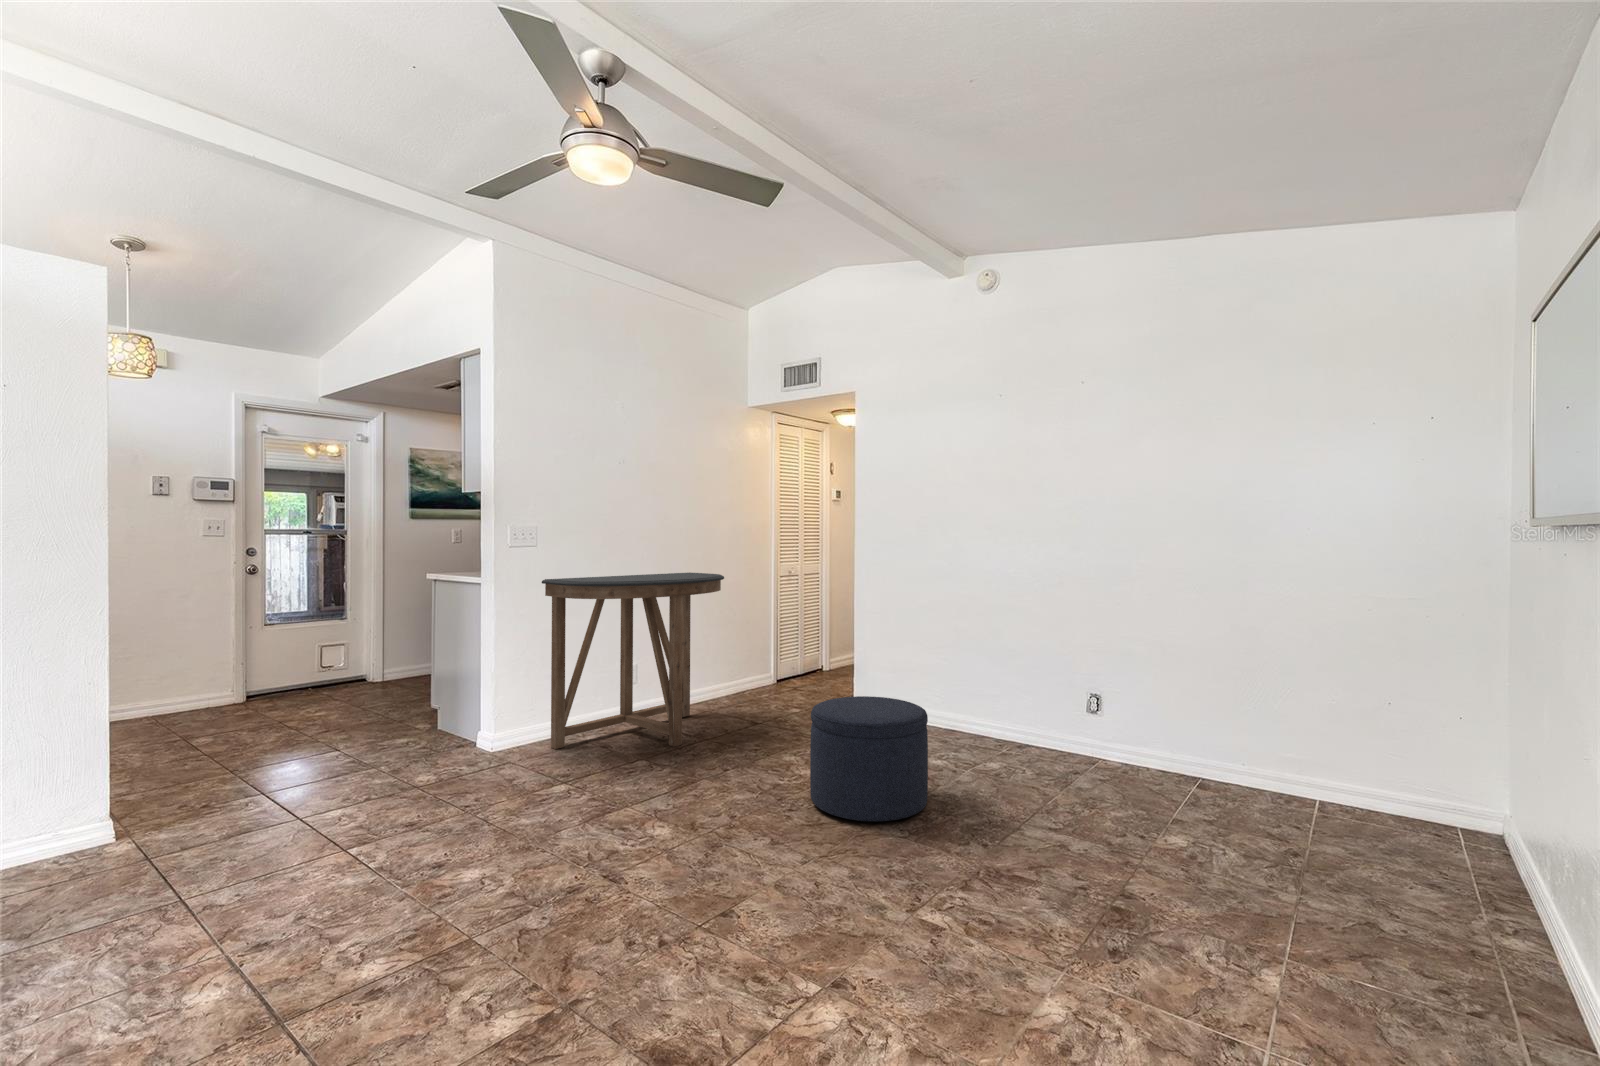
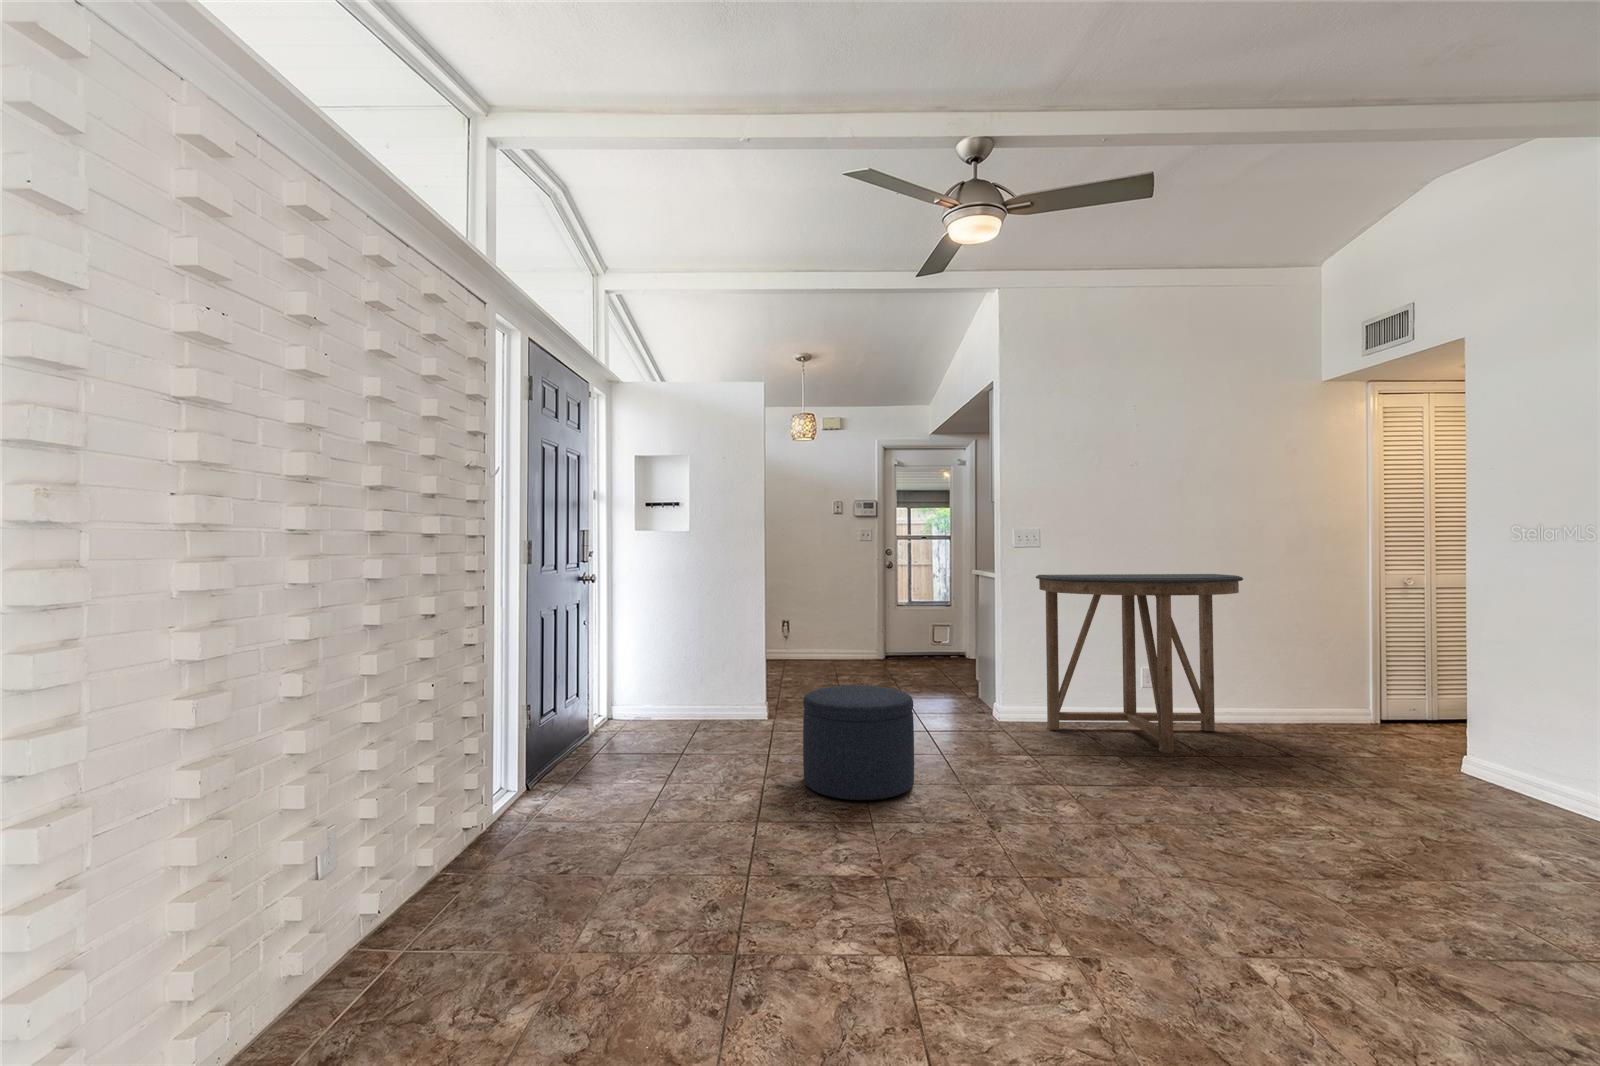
ottoman: present [810,696,928,822] -> present [803,685,914,800]

